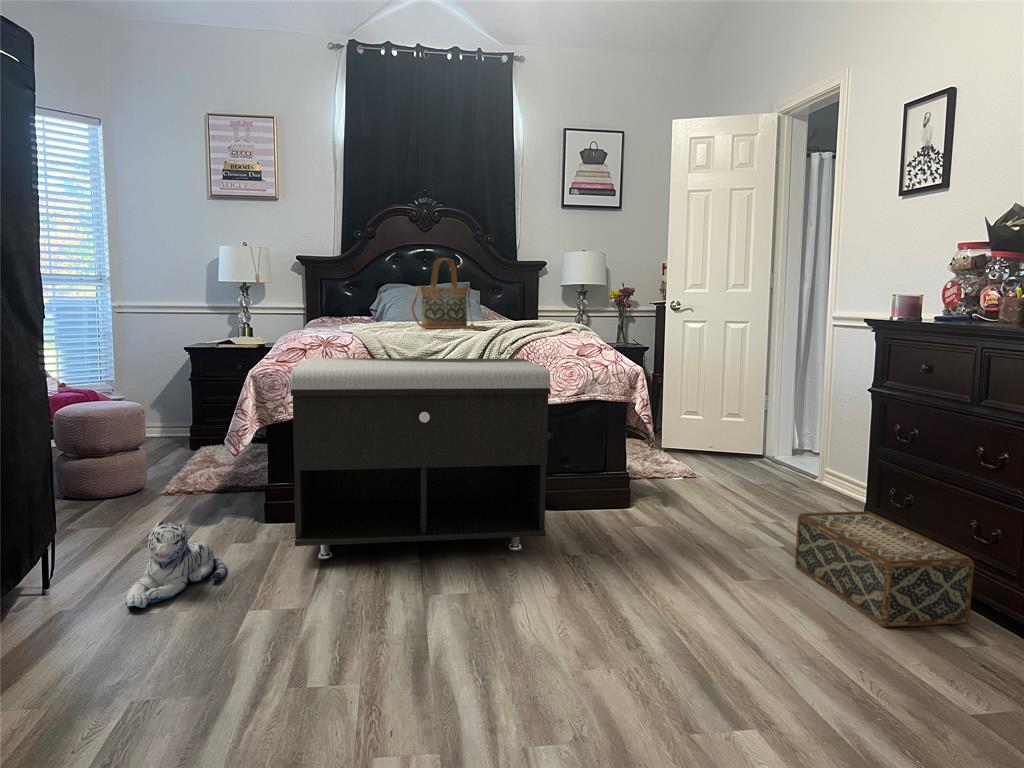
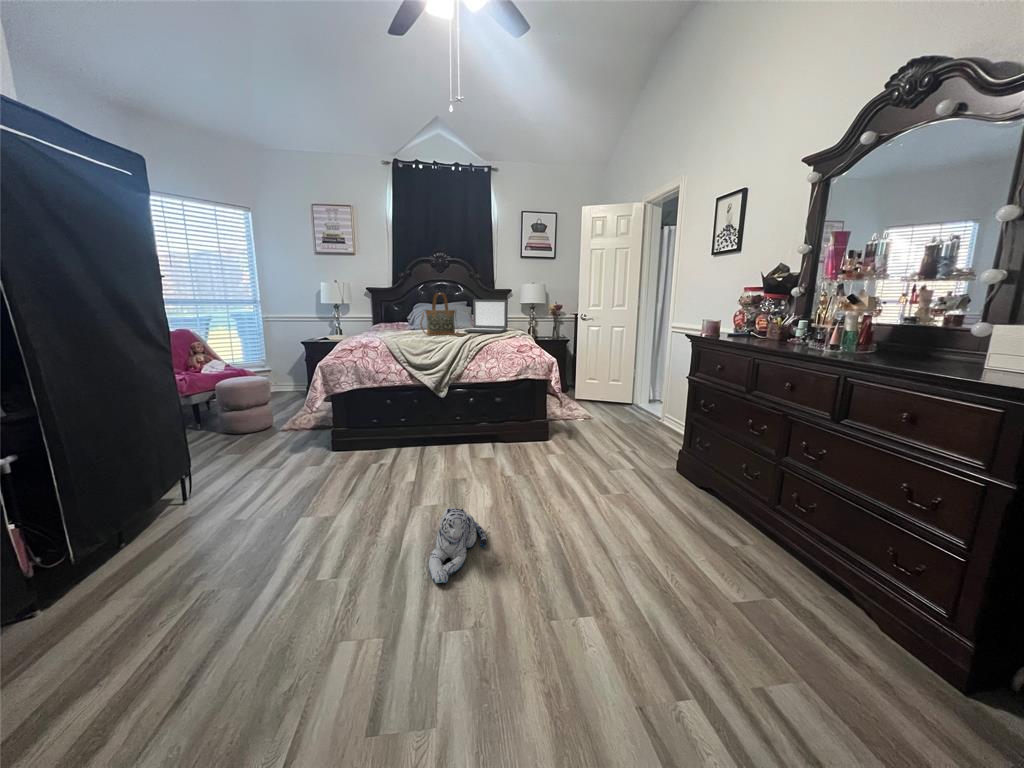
laptop: none [482,271,553,326] -> present [464,299,507,333]
storage bench: present [291,358,550,559] -> none [328,355,491,478]
woven basket: present [795,511,974,627] -> none [637,450,742,530]
plush toy: present [125,522,226,608] -> present [429,508,487,583]

